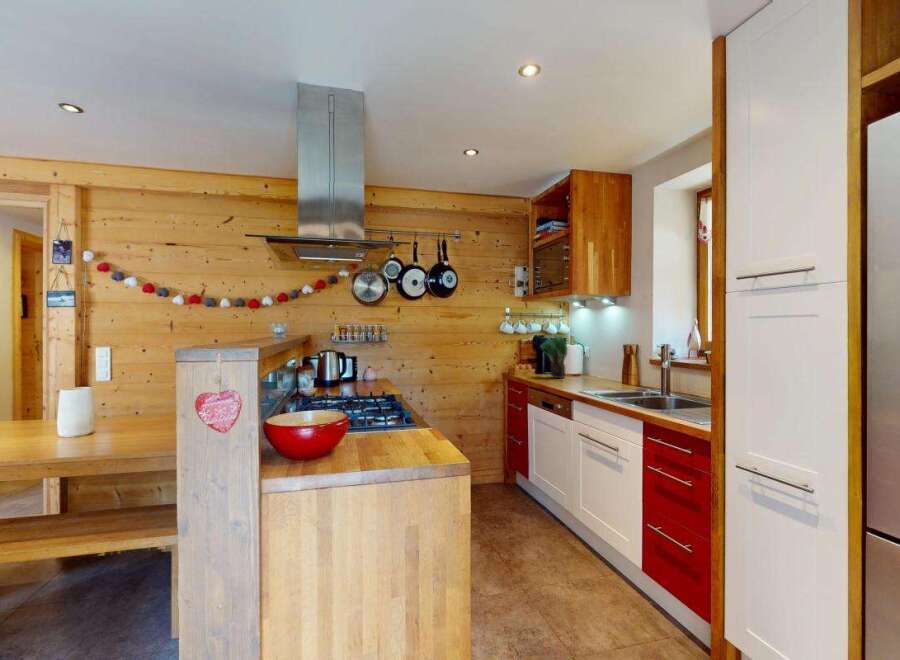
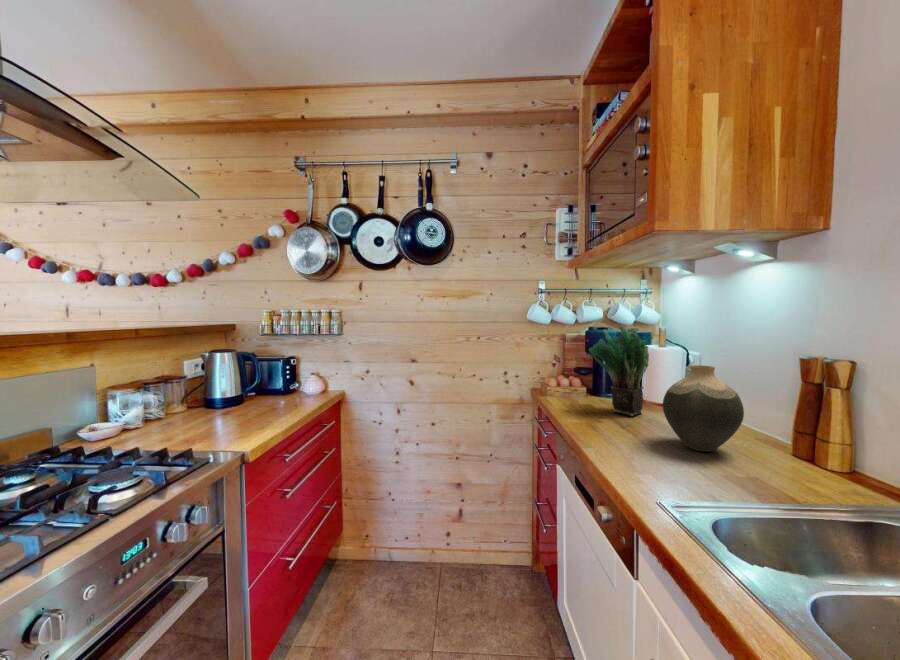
vase: none [576,349,606,384] -> present [663,365,744,452]

